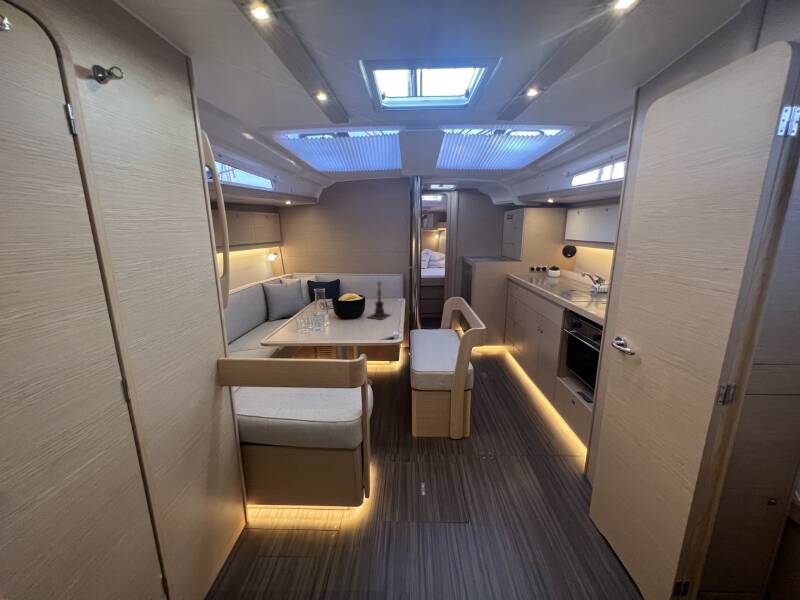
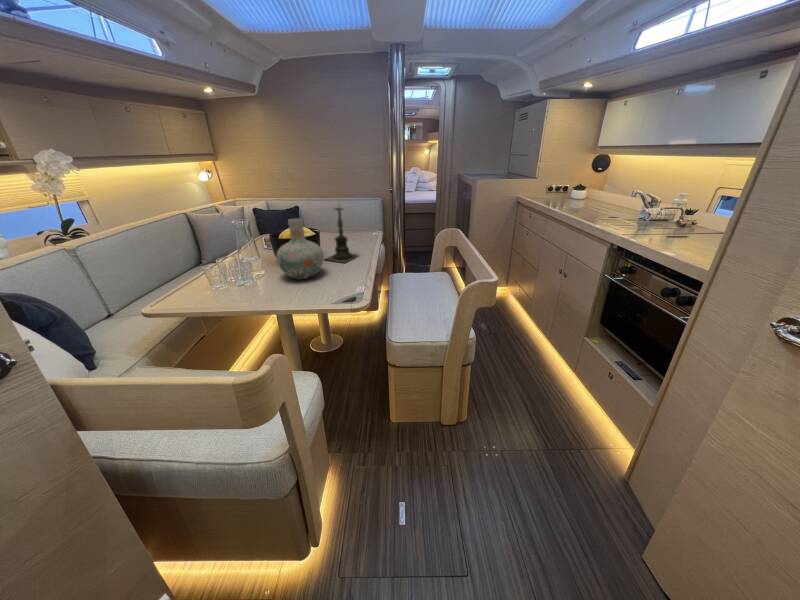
vase: none [338,289,369,330] -> present [277,218,324,279]

